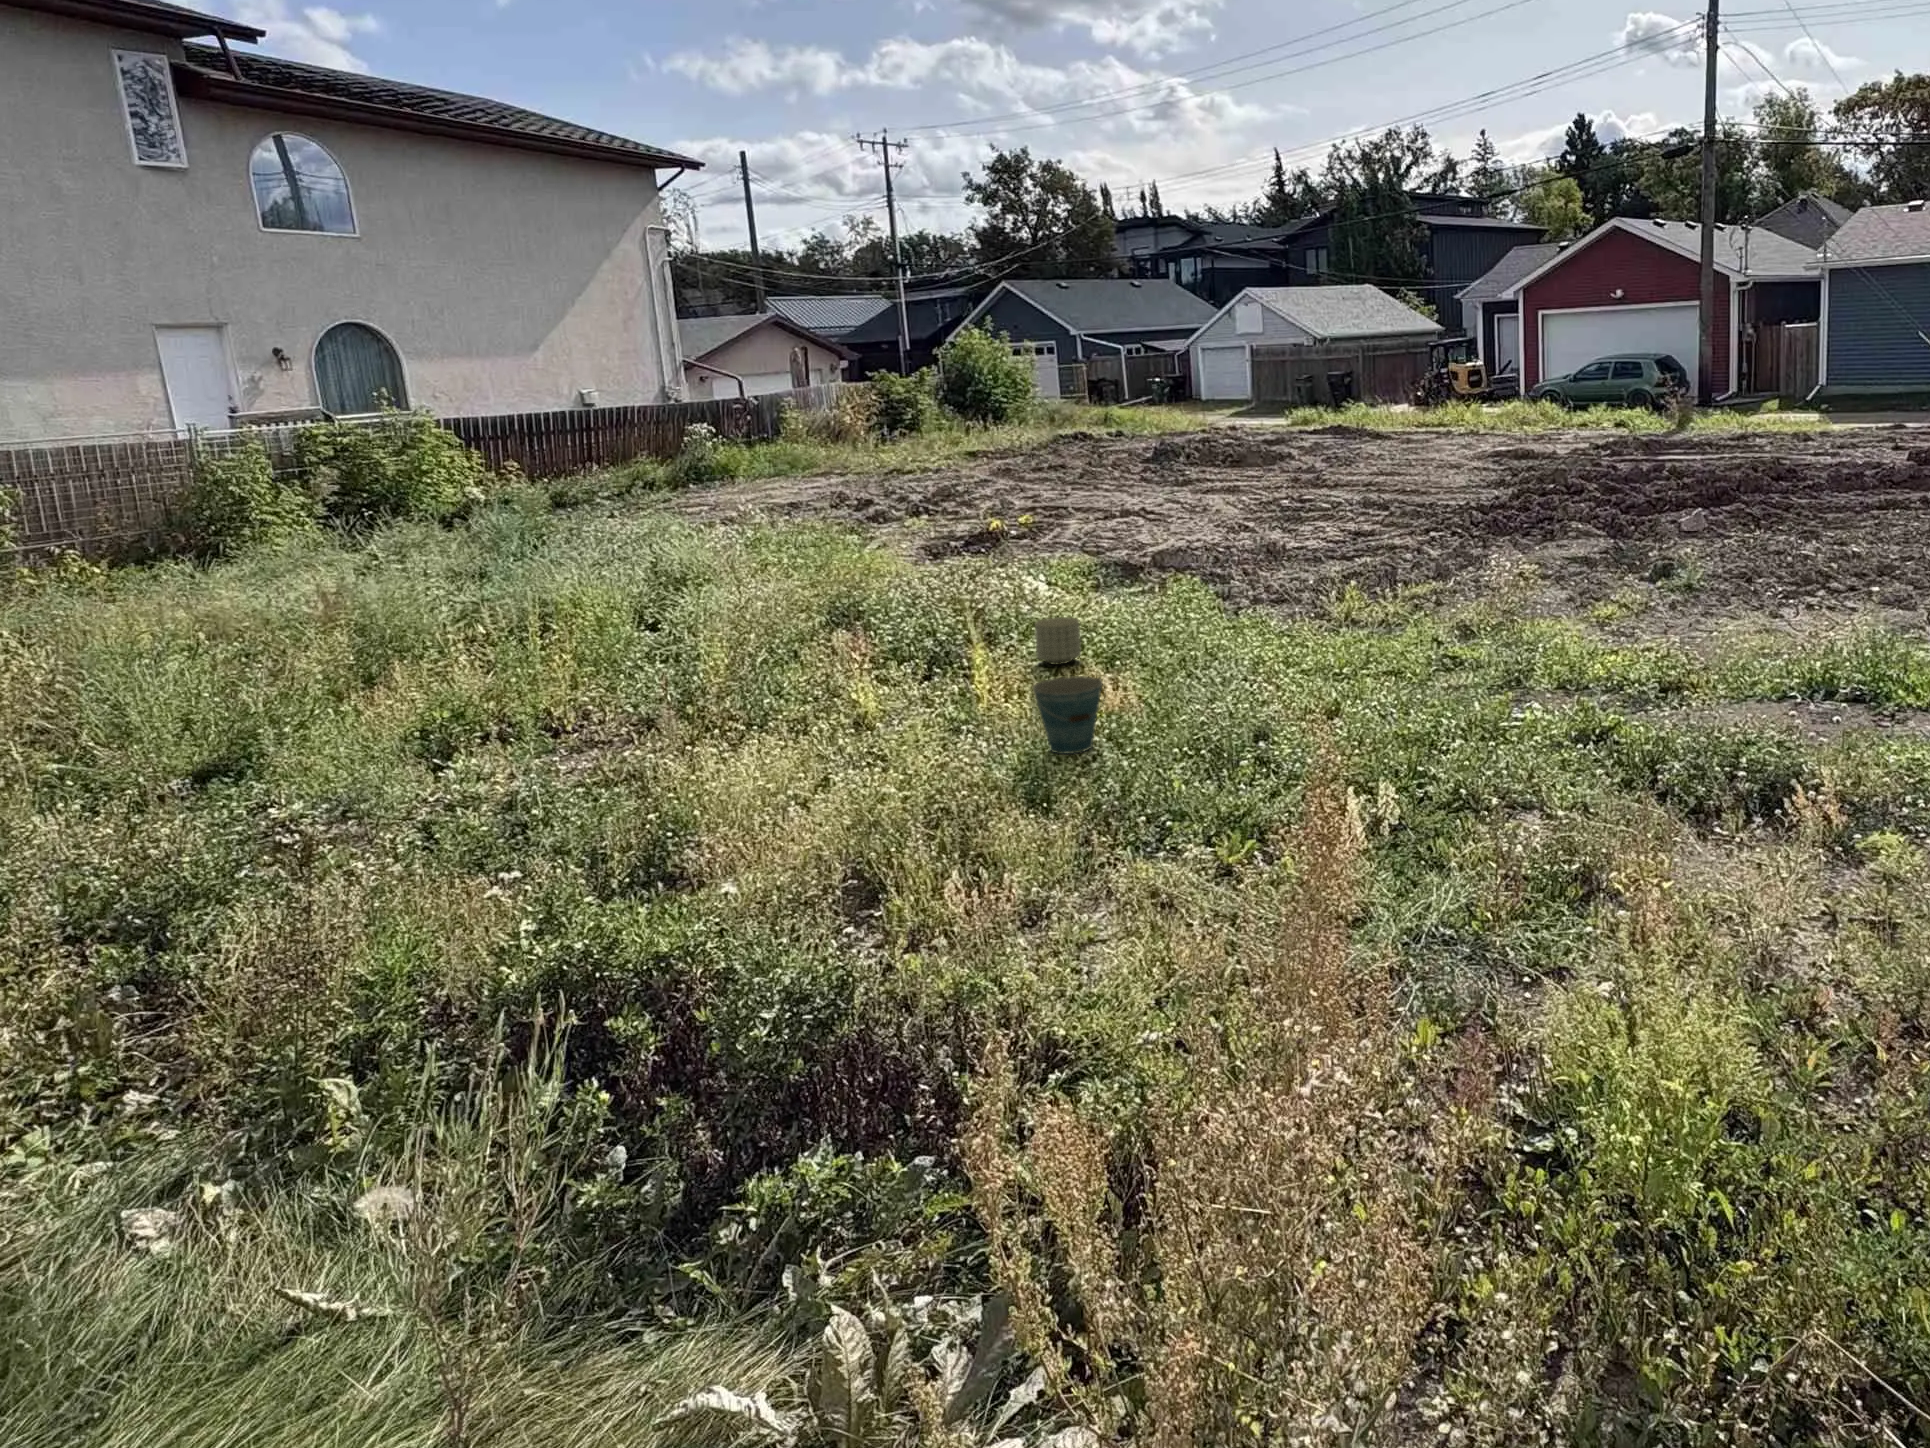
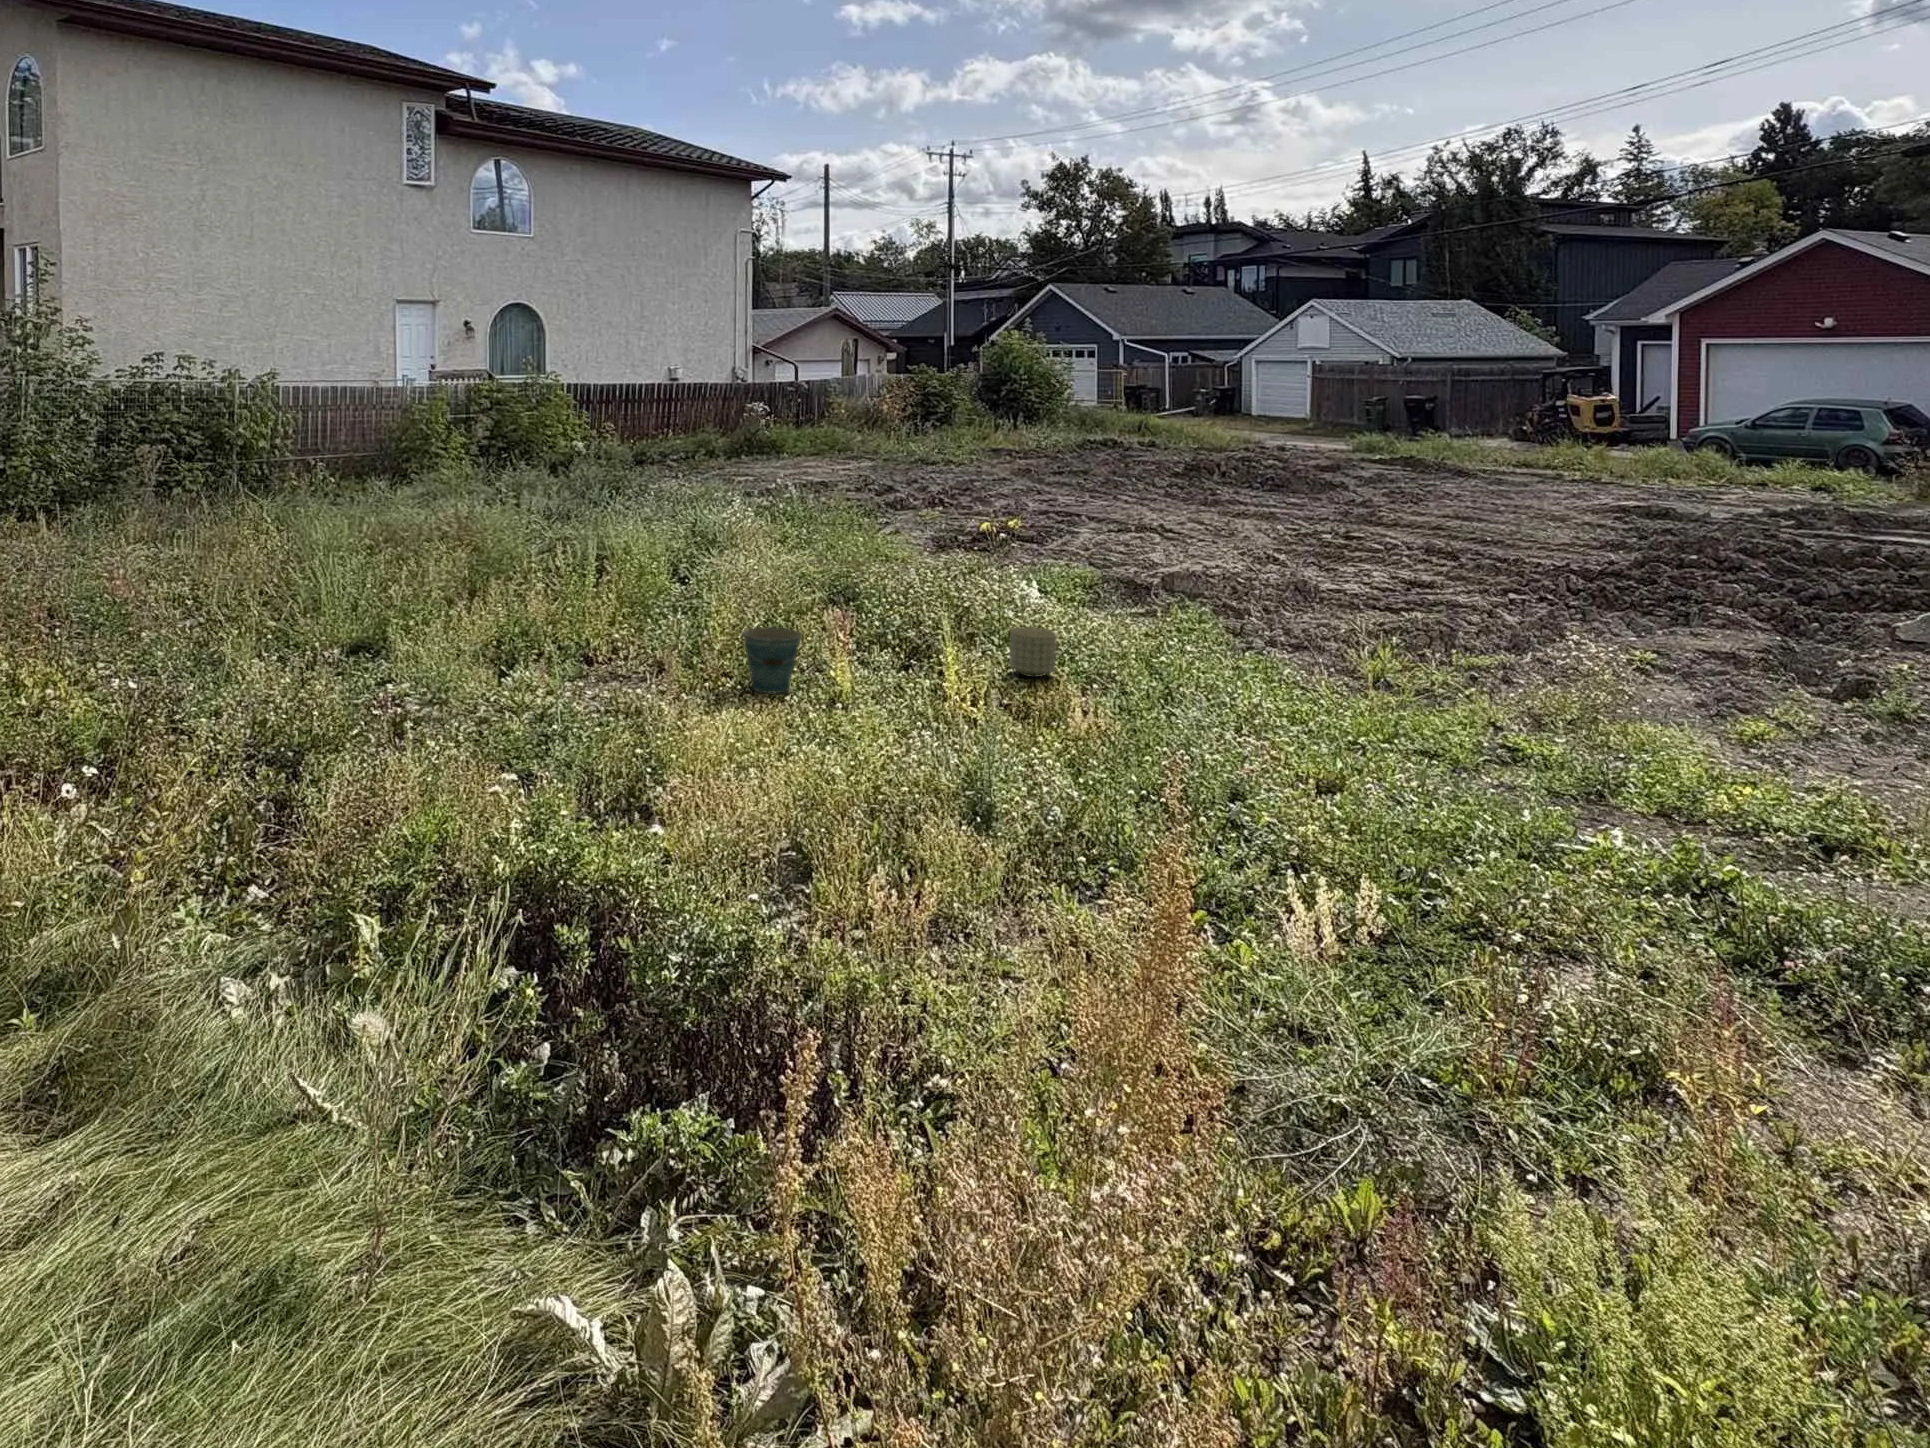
bucket: present [1033,676,1105,754] -> present [742,627,802,694]

